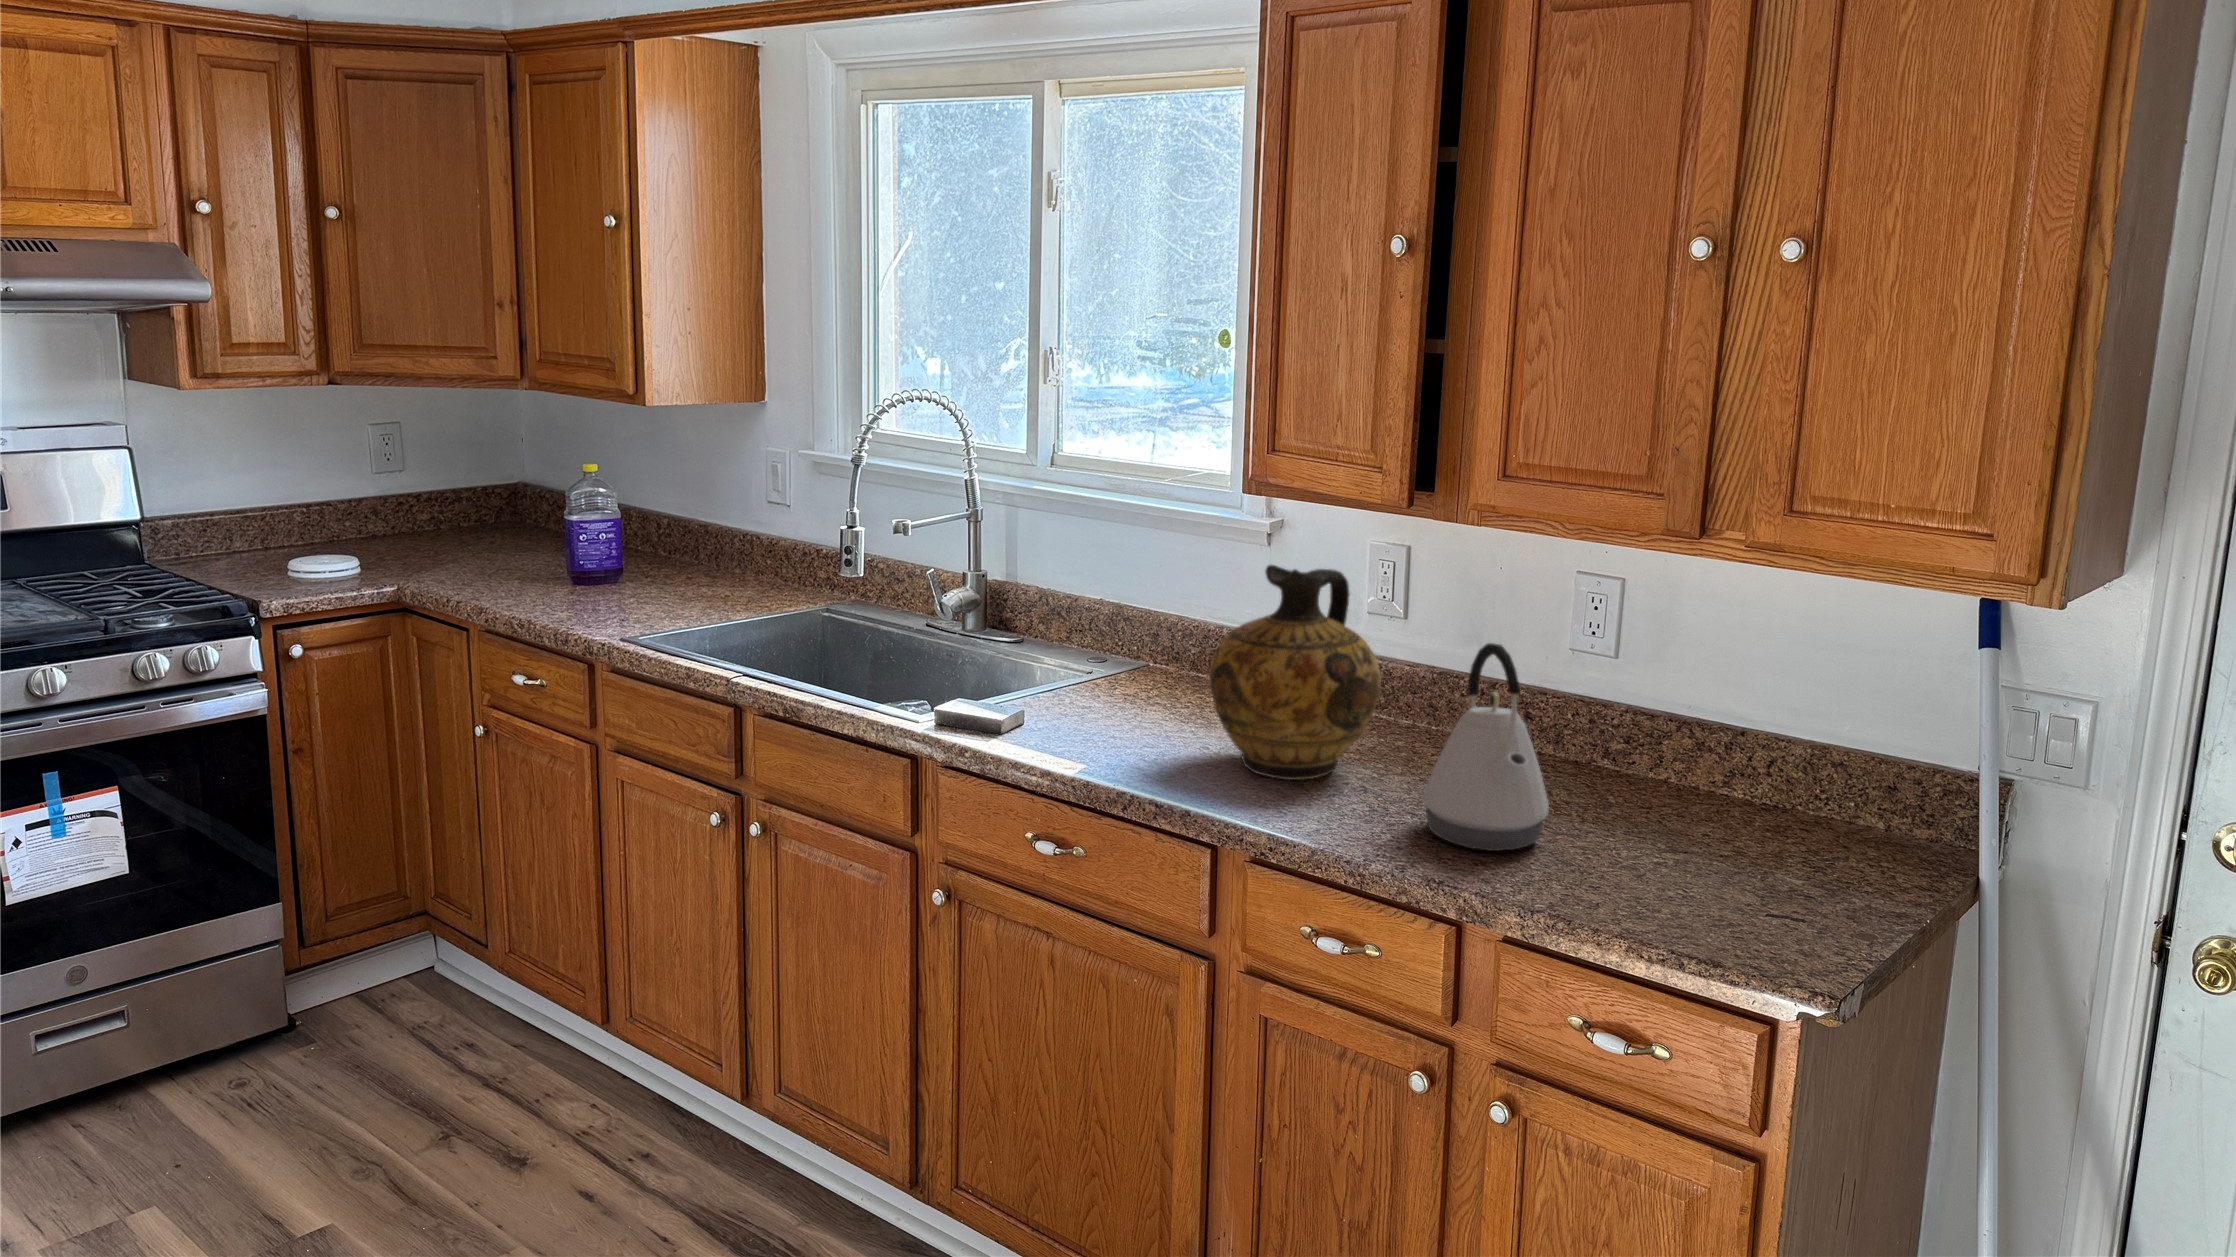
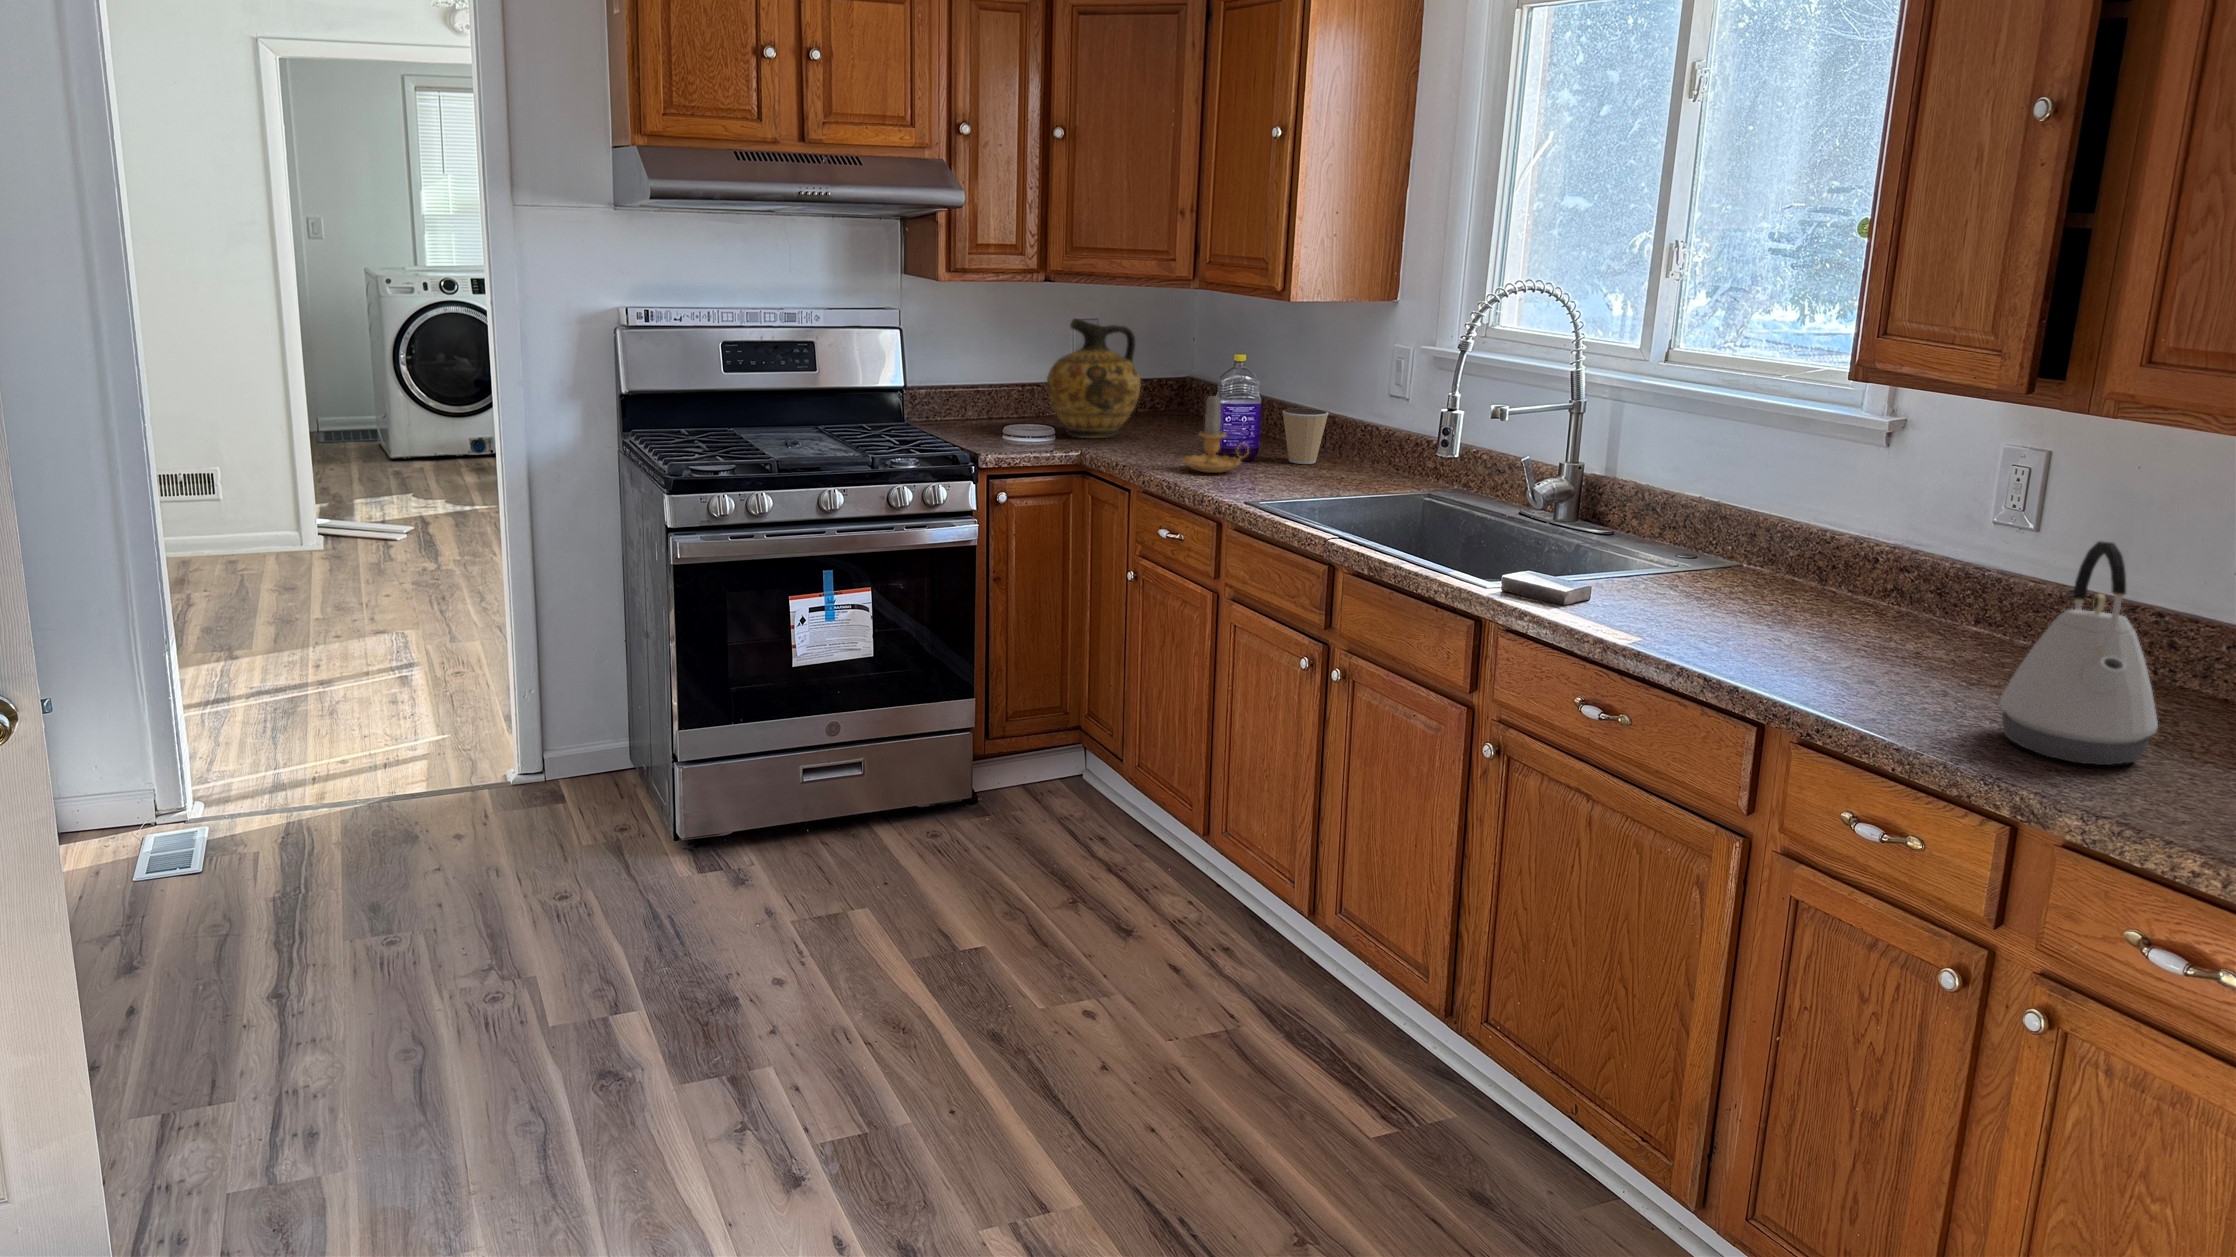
candle: none [532,513,613,605] -> present [1182,396,1248,473]
coffee cup: none [646,522,700,584] -> present [1282,408,1329,464]
ceramic jug: present [1210,565,1381,780] -> present [1047,319,1141,438]

